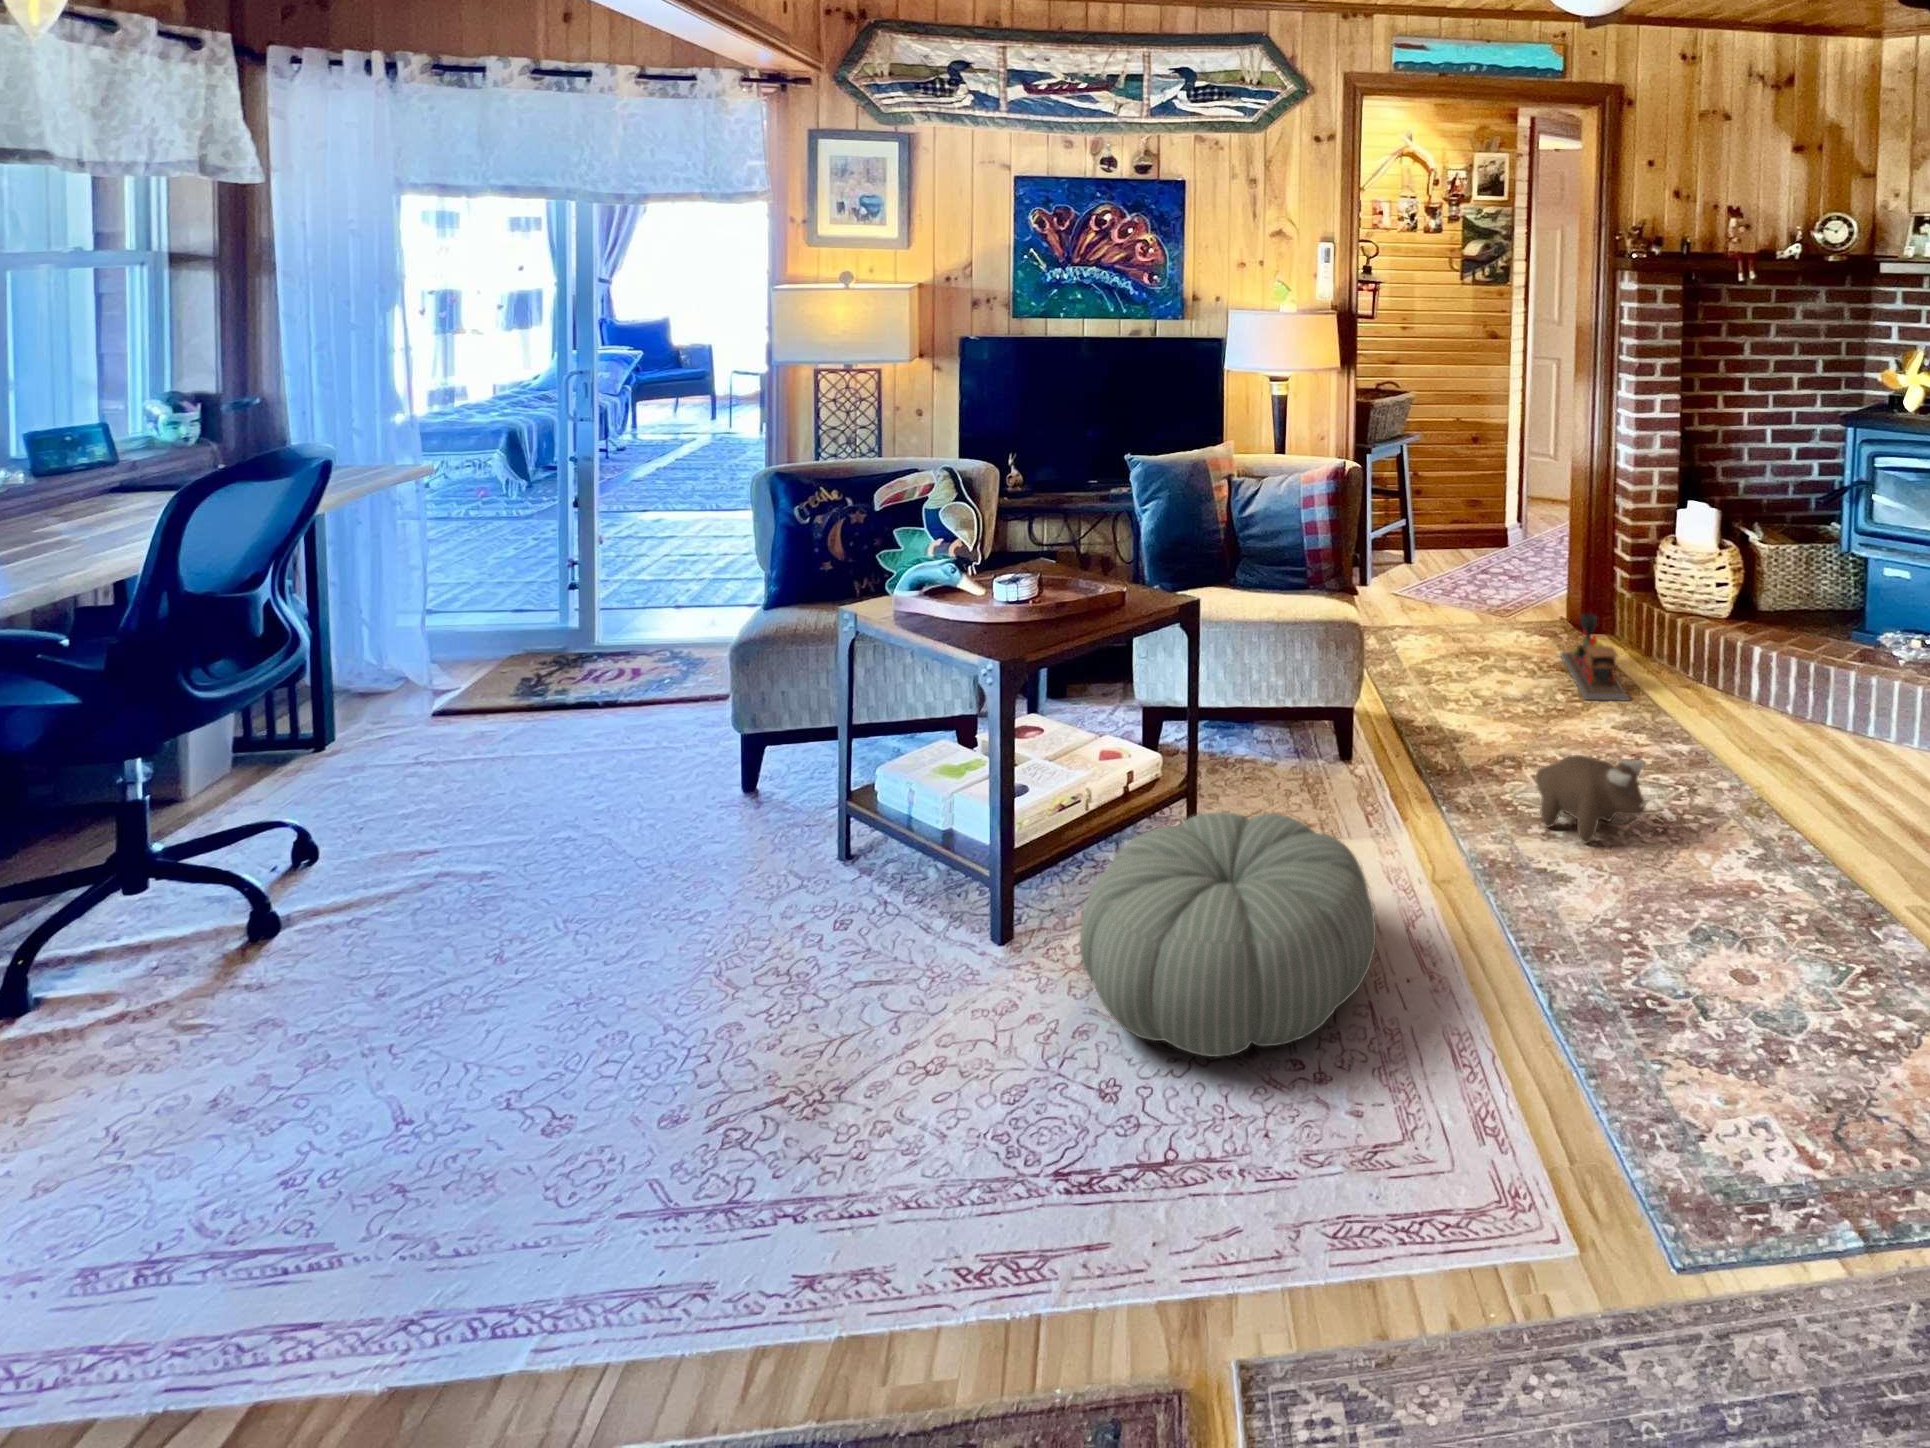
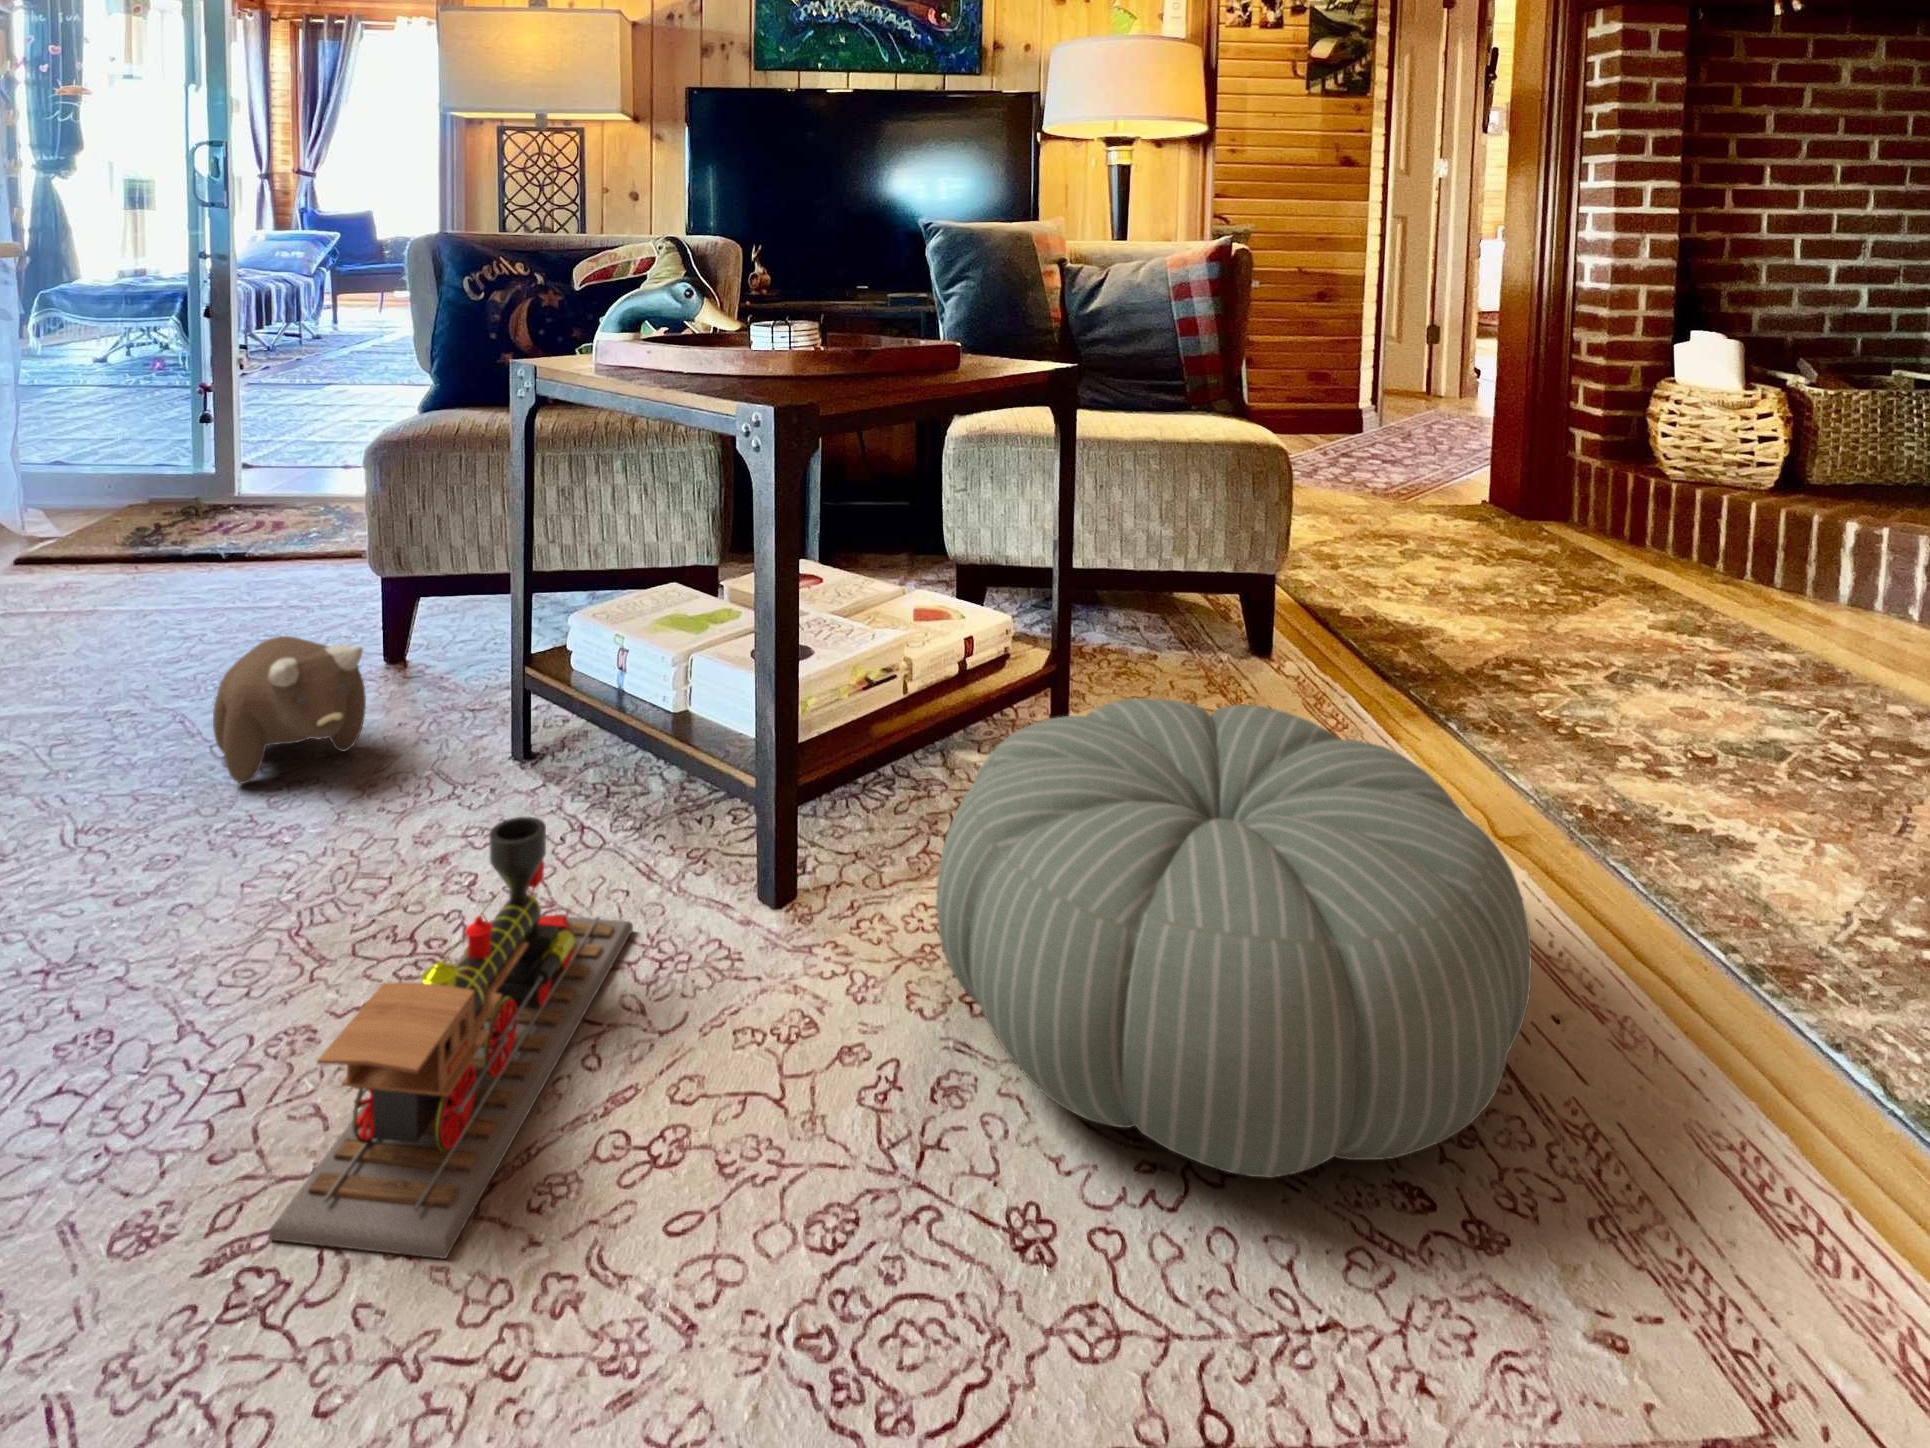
toy train: present [1560,614,1629,701] -> present [269,817,633,1259]
plush toy: present [1536,755,1648,843] -> present [213,636,366,784]

